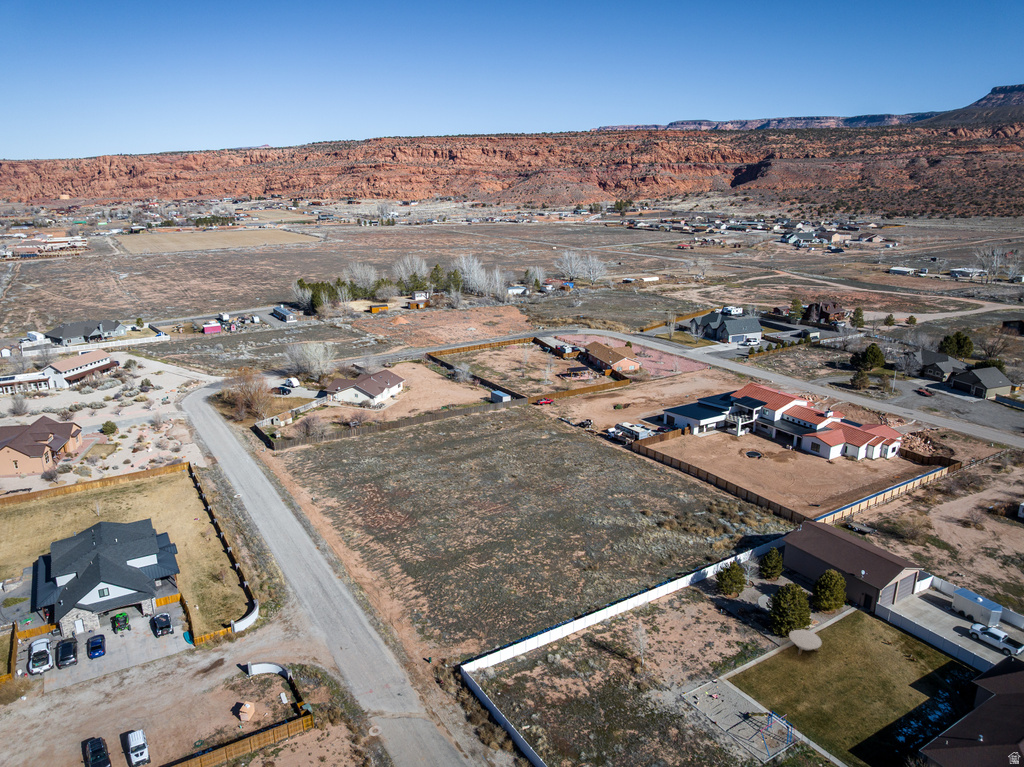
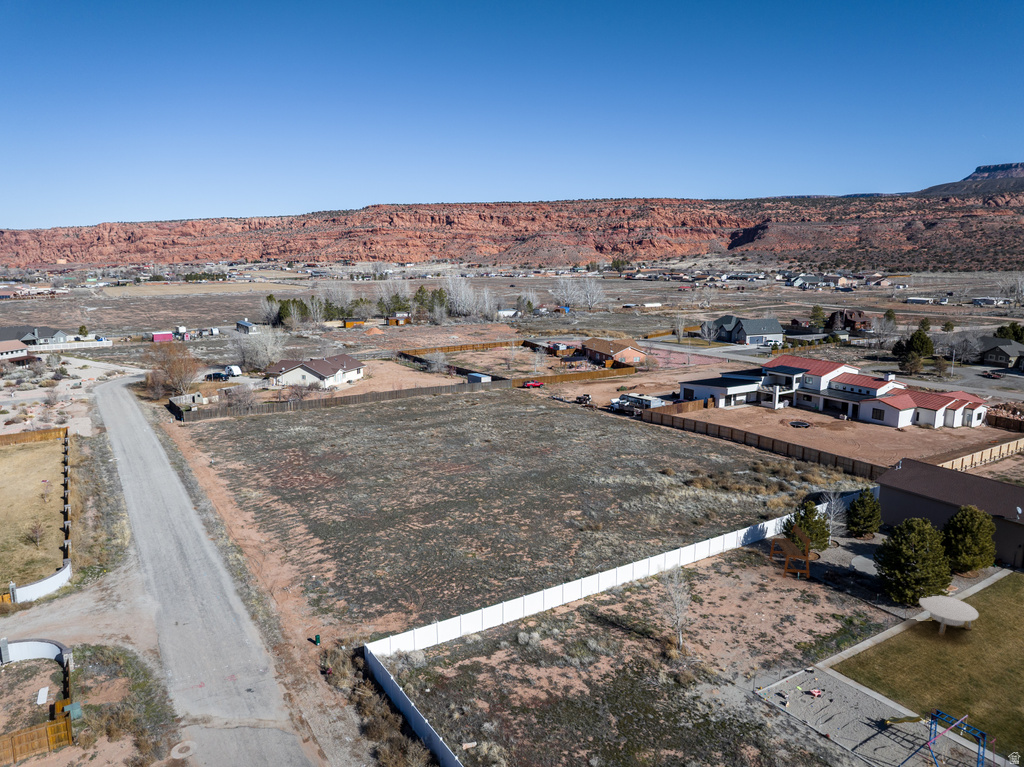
bench: none [707,575,731,612] -> present [770,524,811,578]

